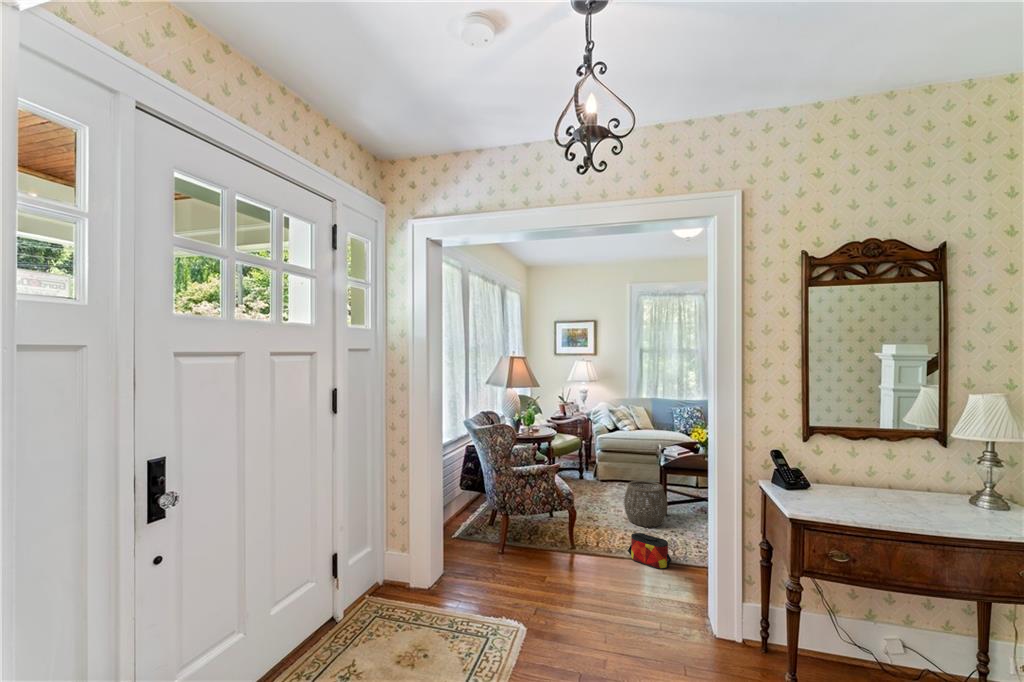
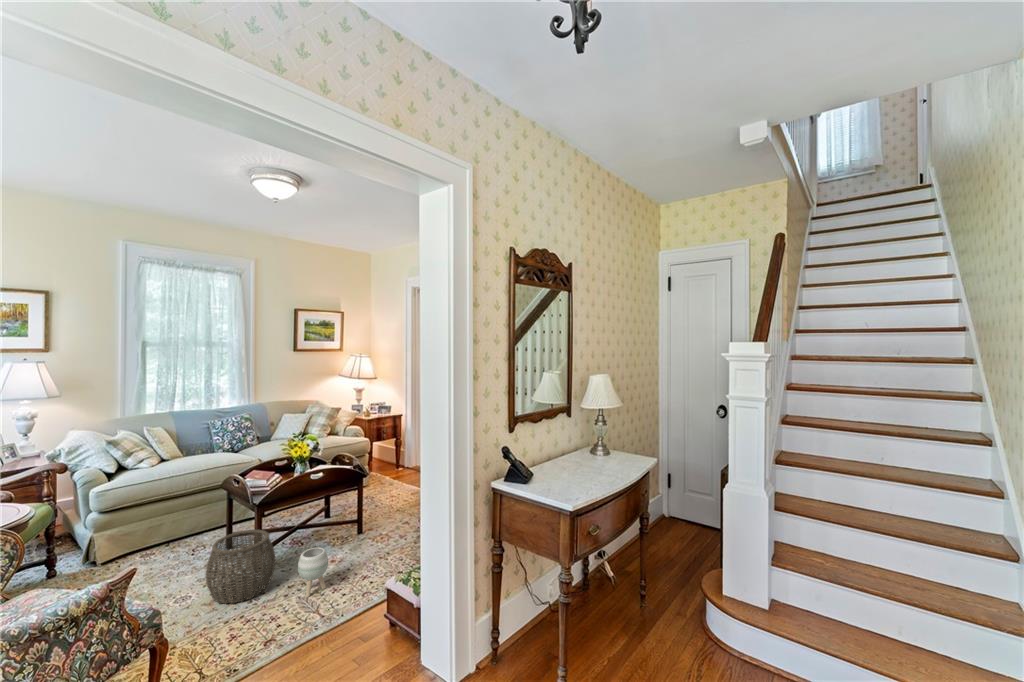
planter: none [672,508,695,543] -> present [298,548,328,597]
bag: present [628,533,672,569] -> none [263,604,333,660]

